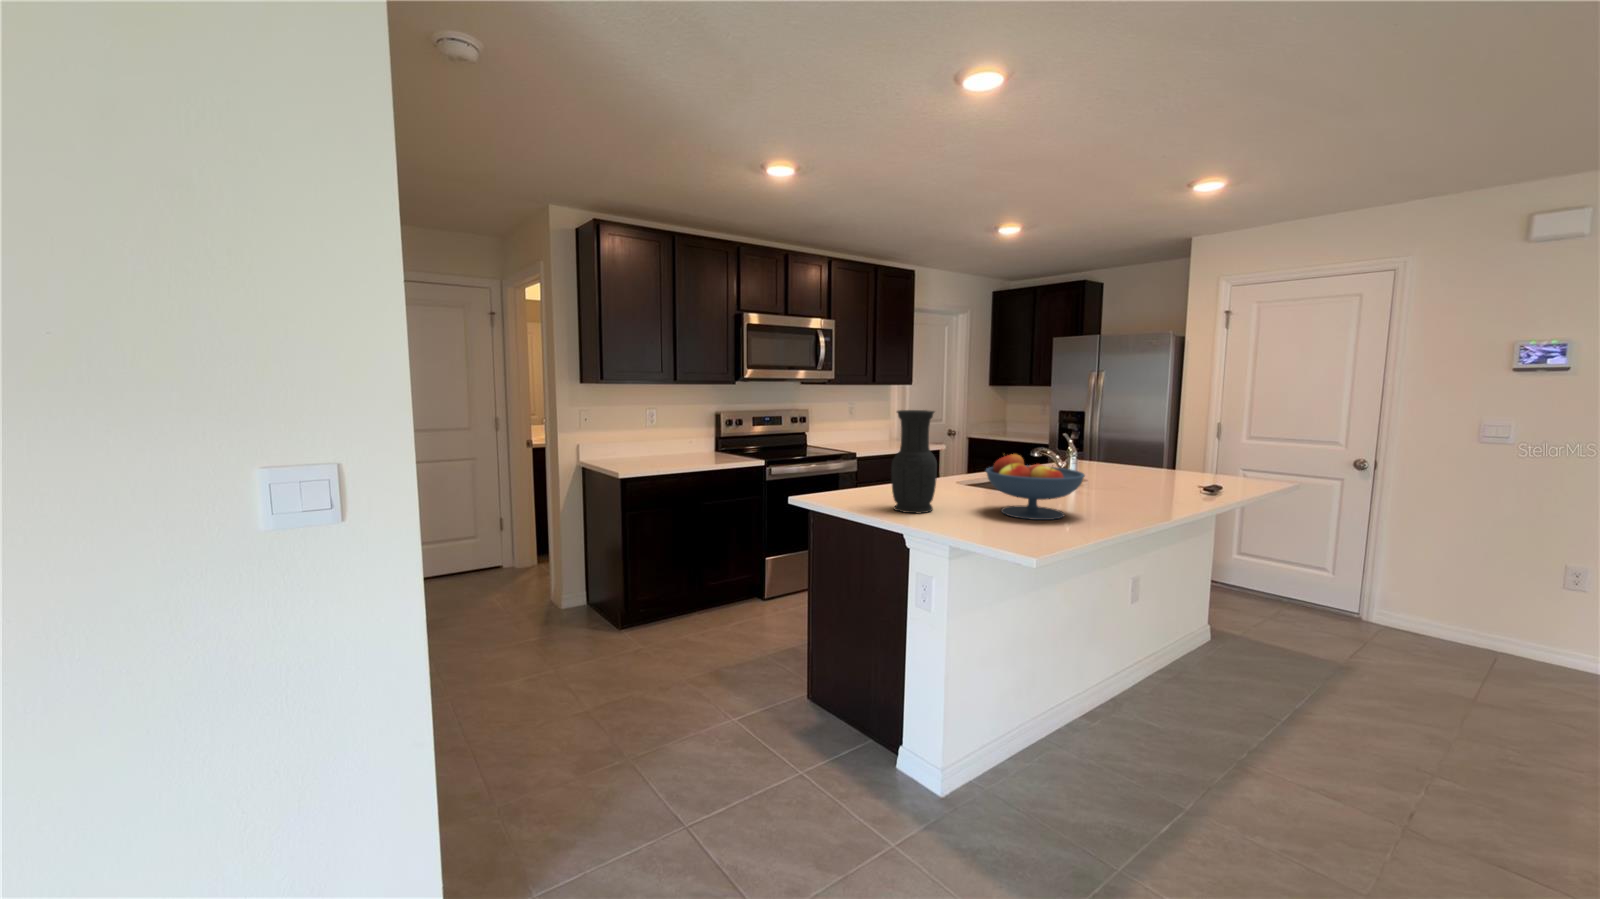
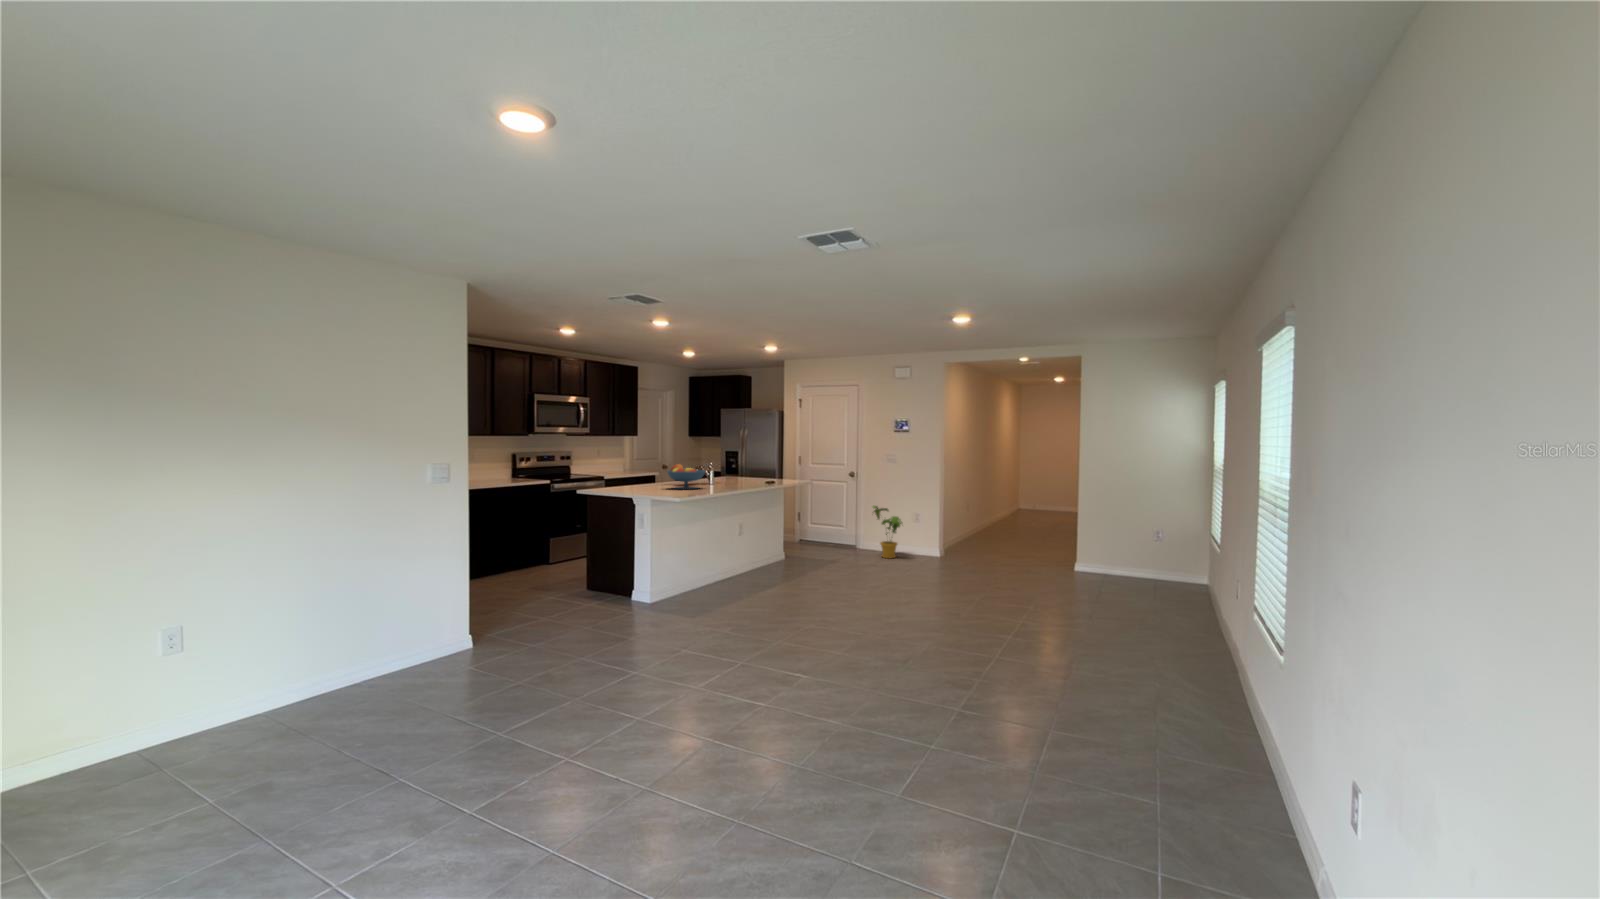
vase: present [891,410,937,514] -> none [627,446,647,490]
house plant: none [1446,547,1554,675] -> present [873,506,902,558]

